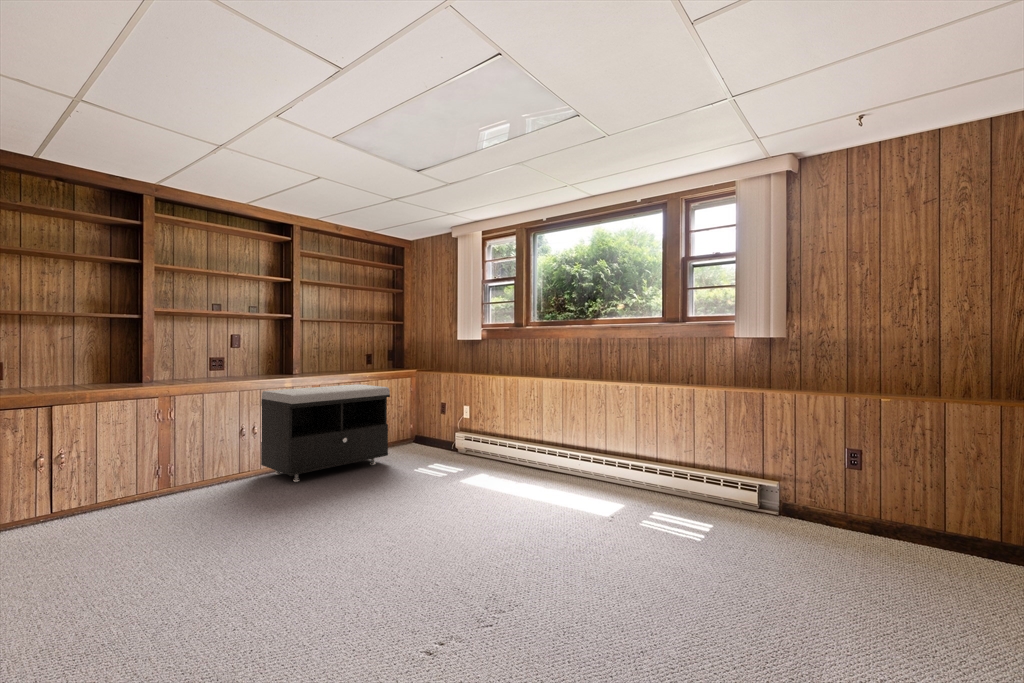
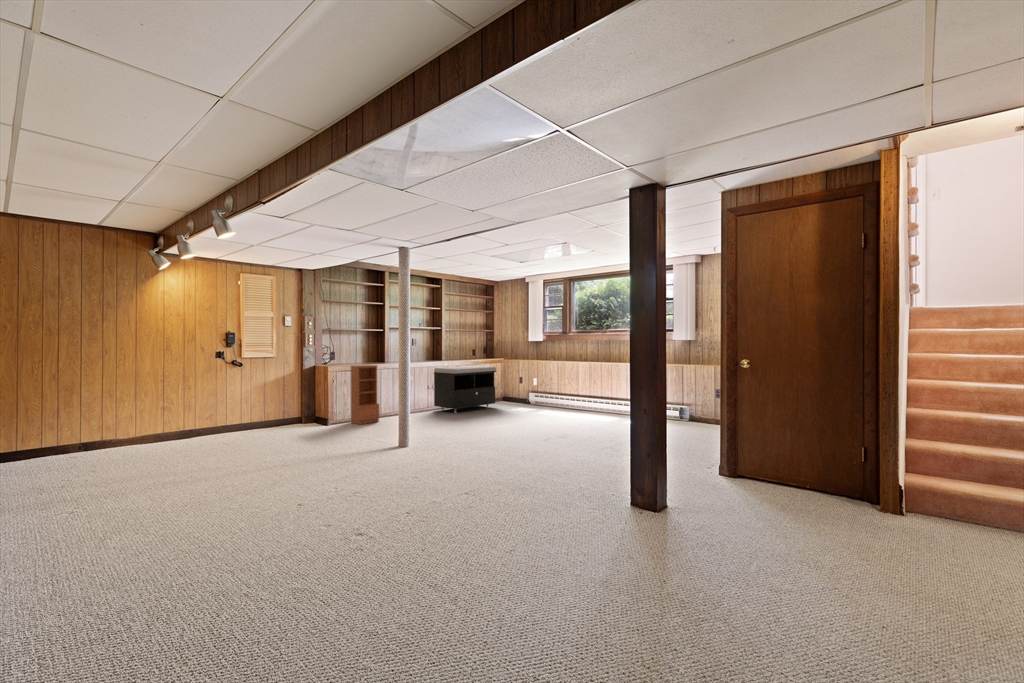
bookcase: none [13,389,85,534] -> present [351,365,379,424]

